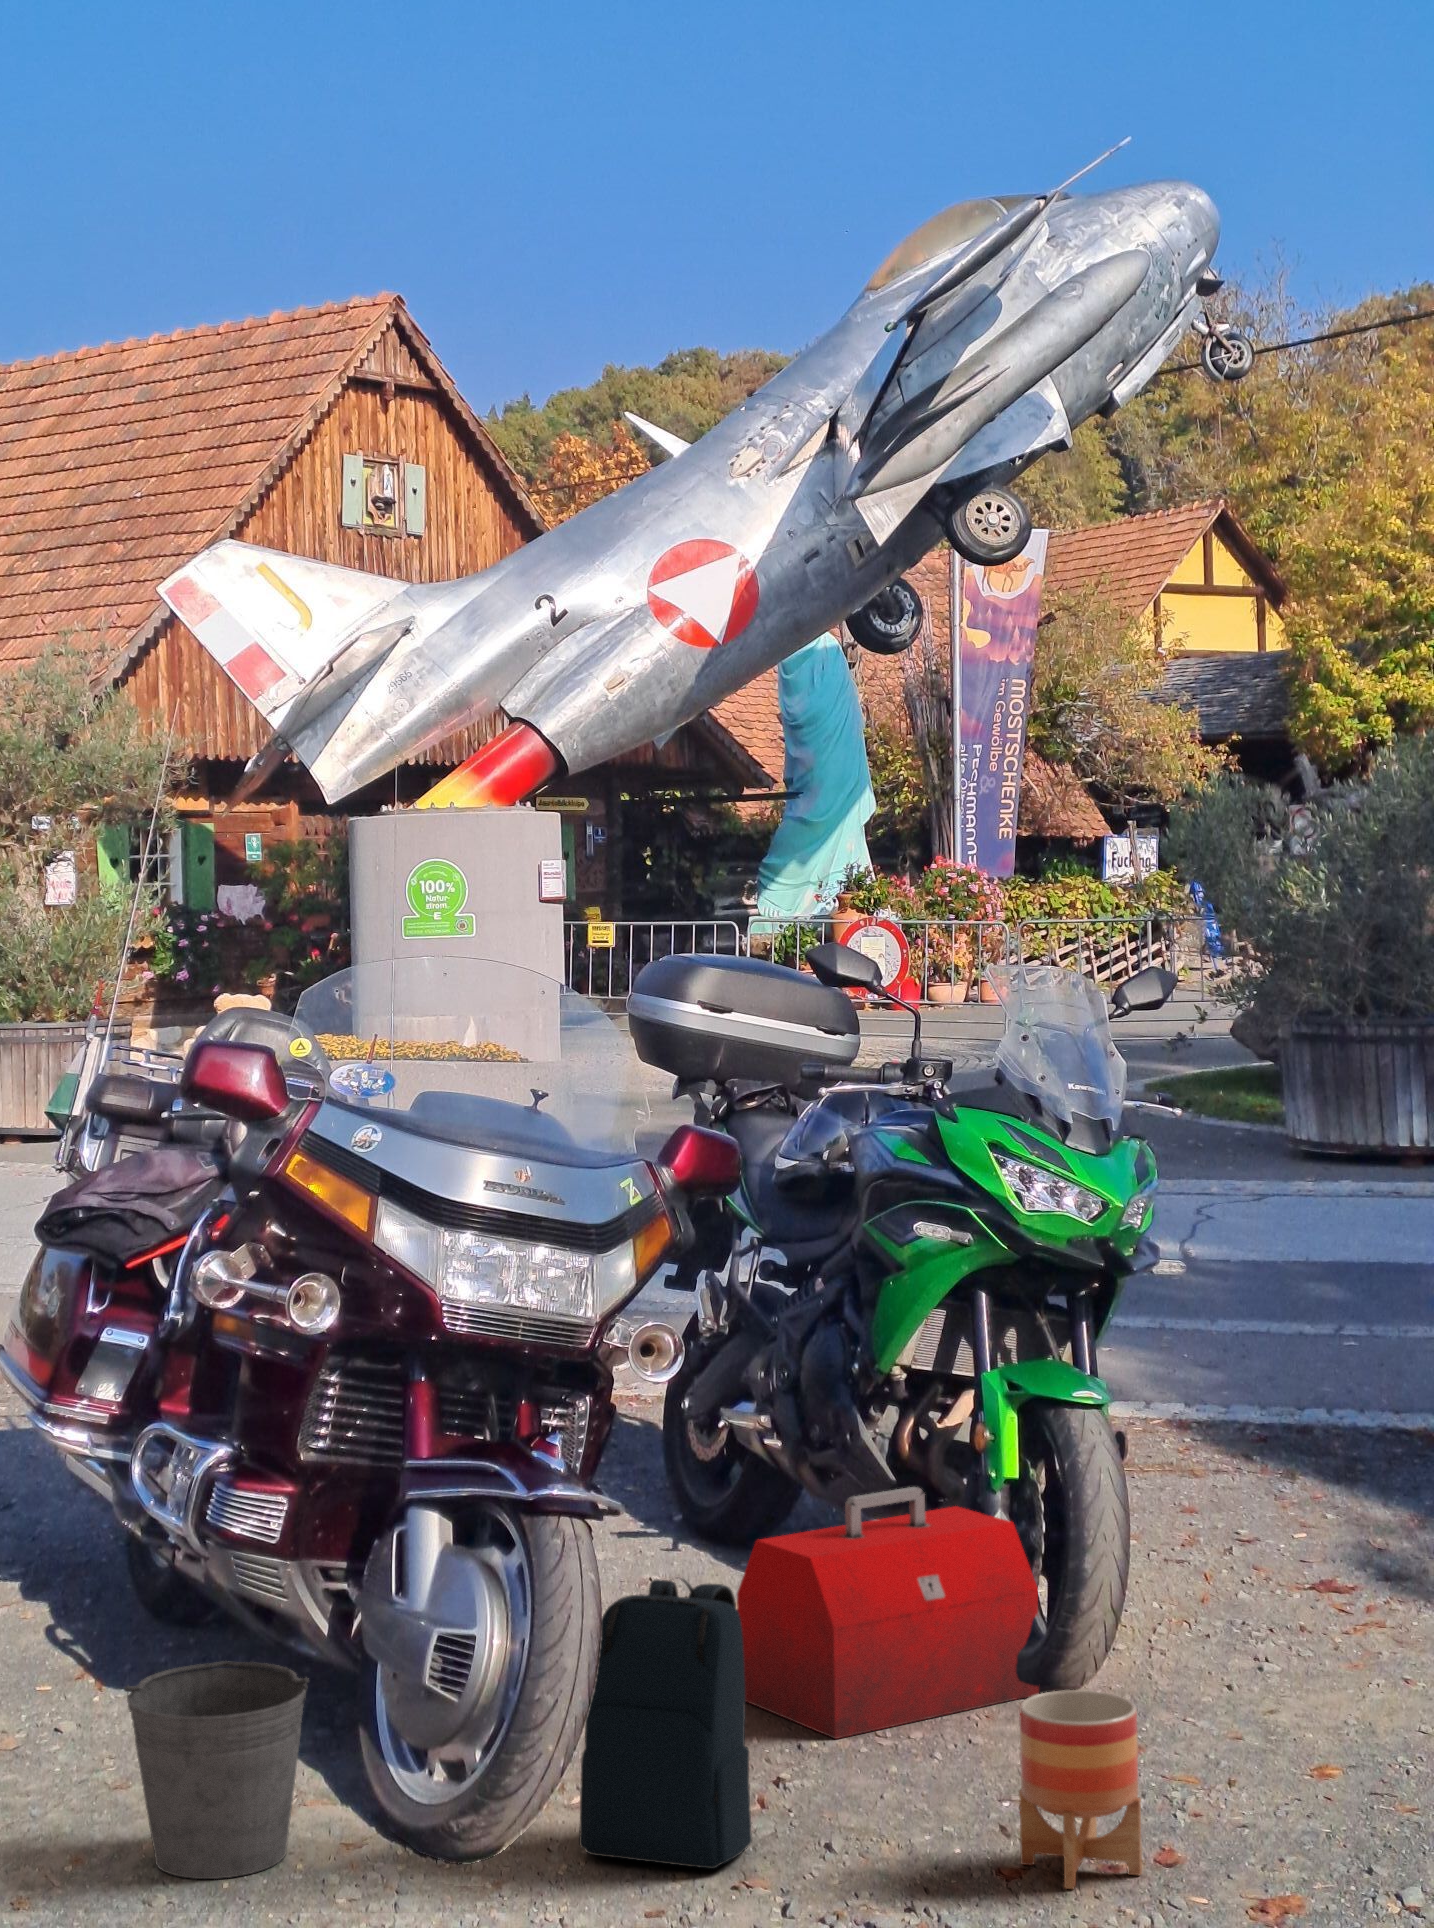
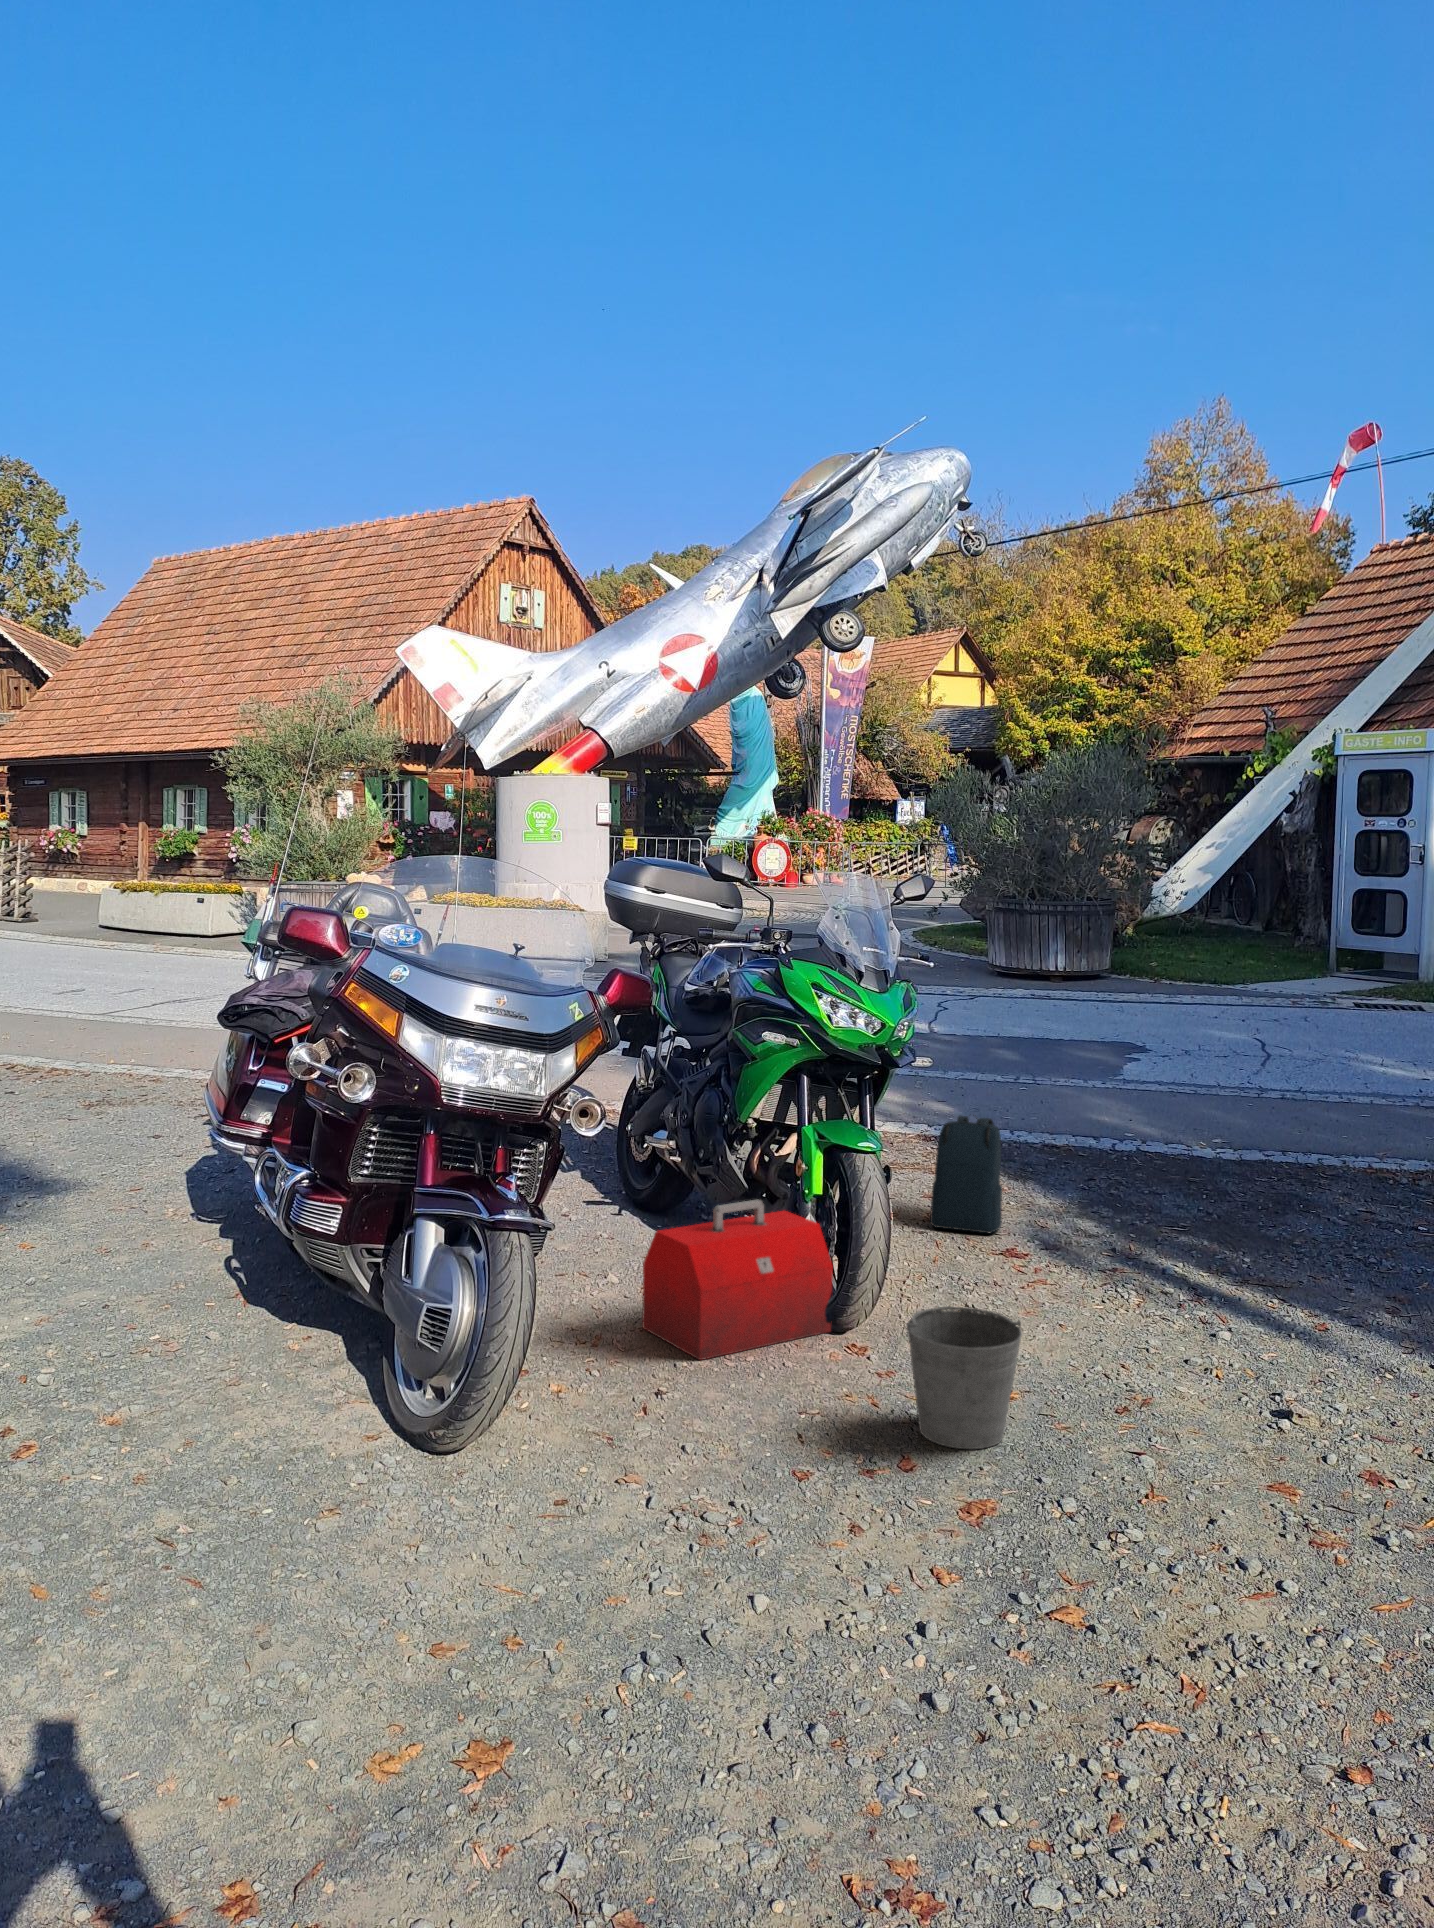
backpack: present [579,1579,752,1869] -> present [930,1116,1002,1233]
bucket: present [124,1661,309,1879] -> present [906,1306,1022,1449]
planter: present [1019,1690,1142,1889] -> none [810,1350,890,1484]

